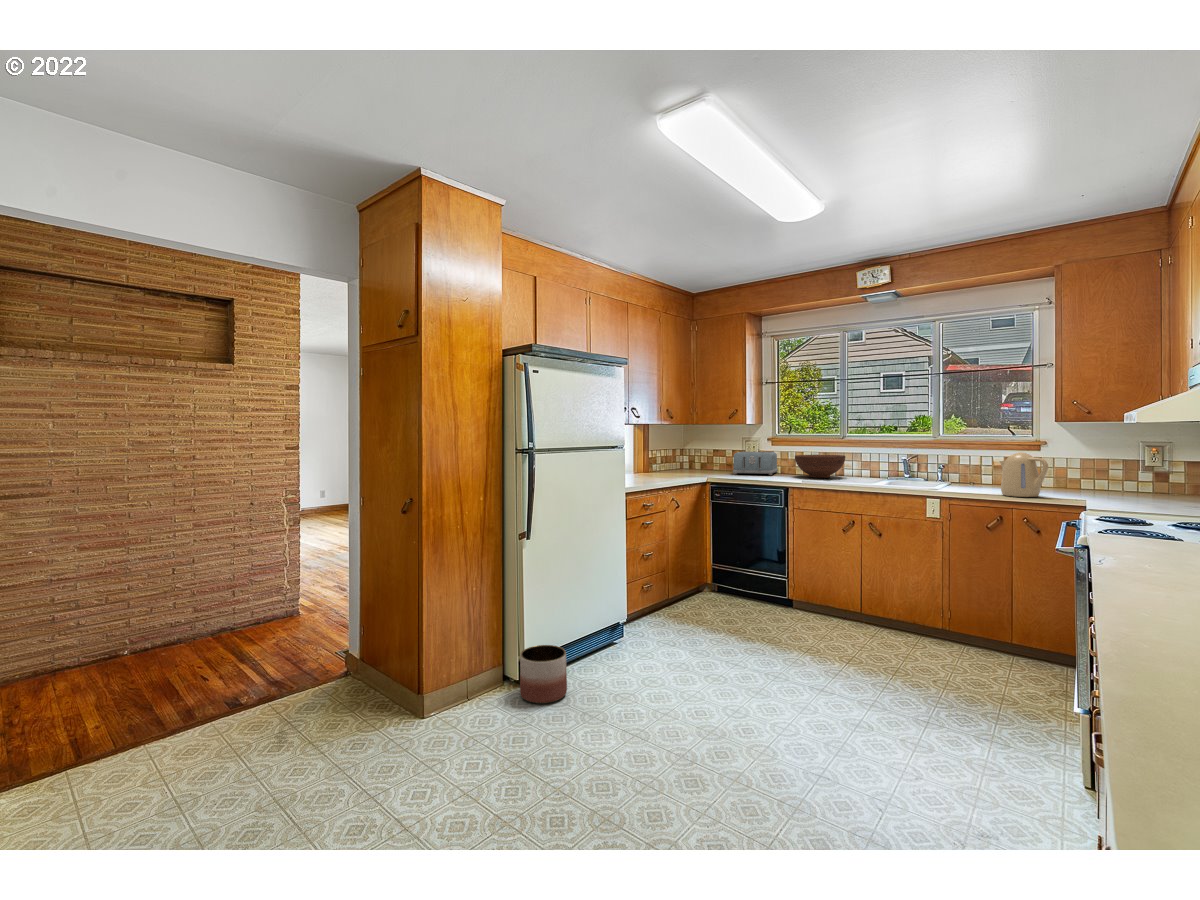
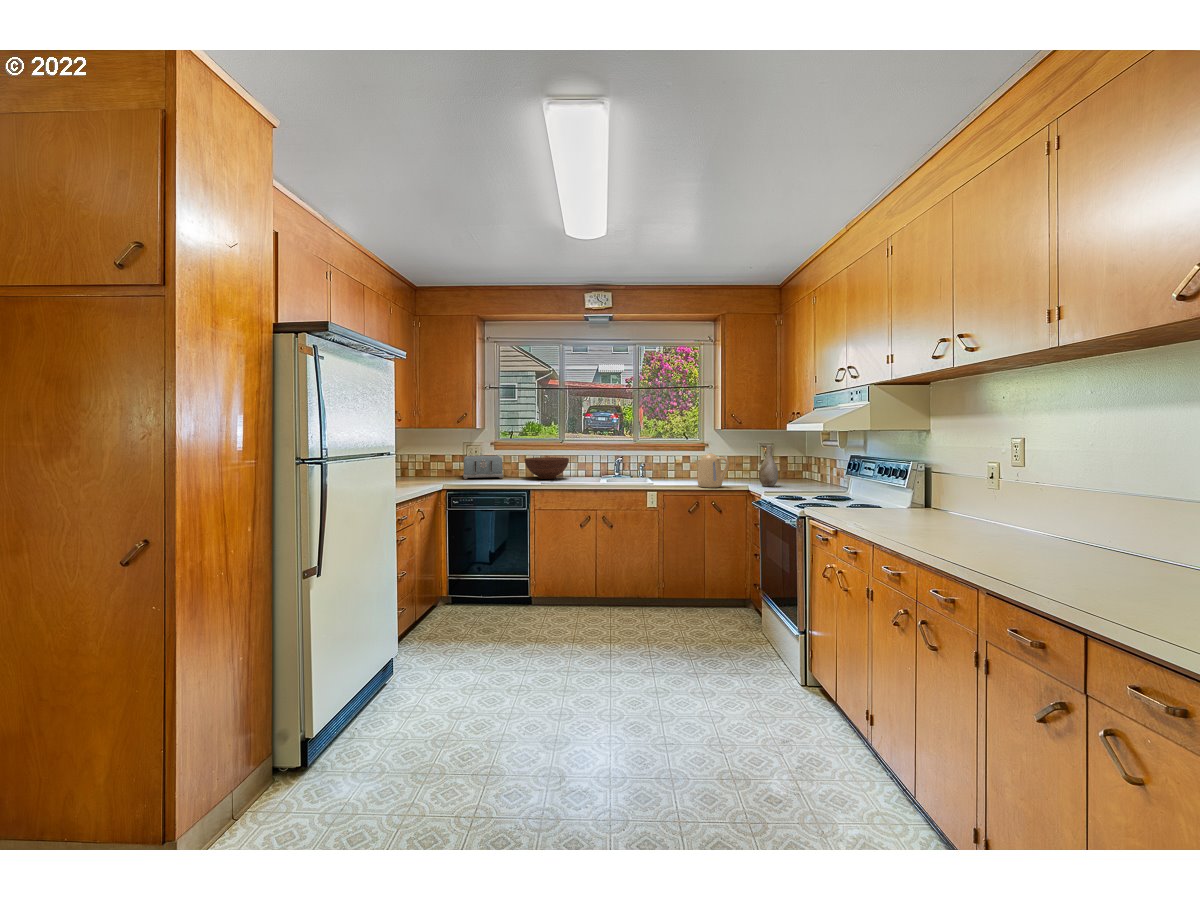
vase: none [1110,442,1145,501] -> present [759,445,778,486]
planter: present [520,645,567,704] -> none [286,724,358,818]

